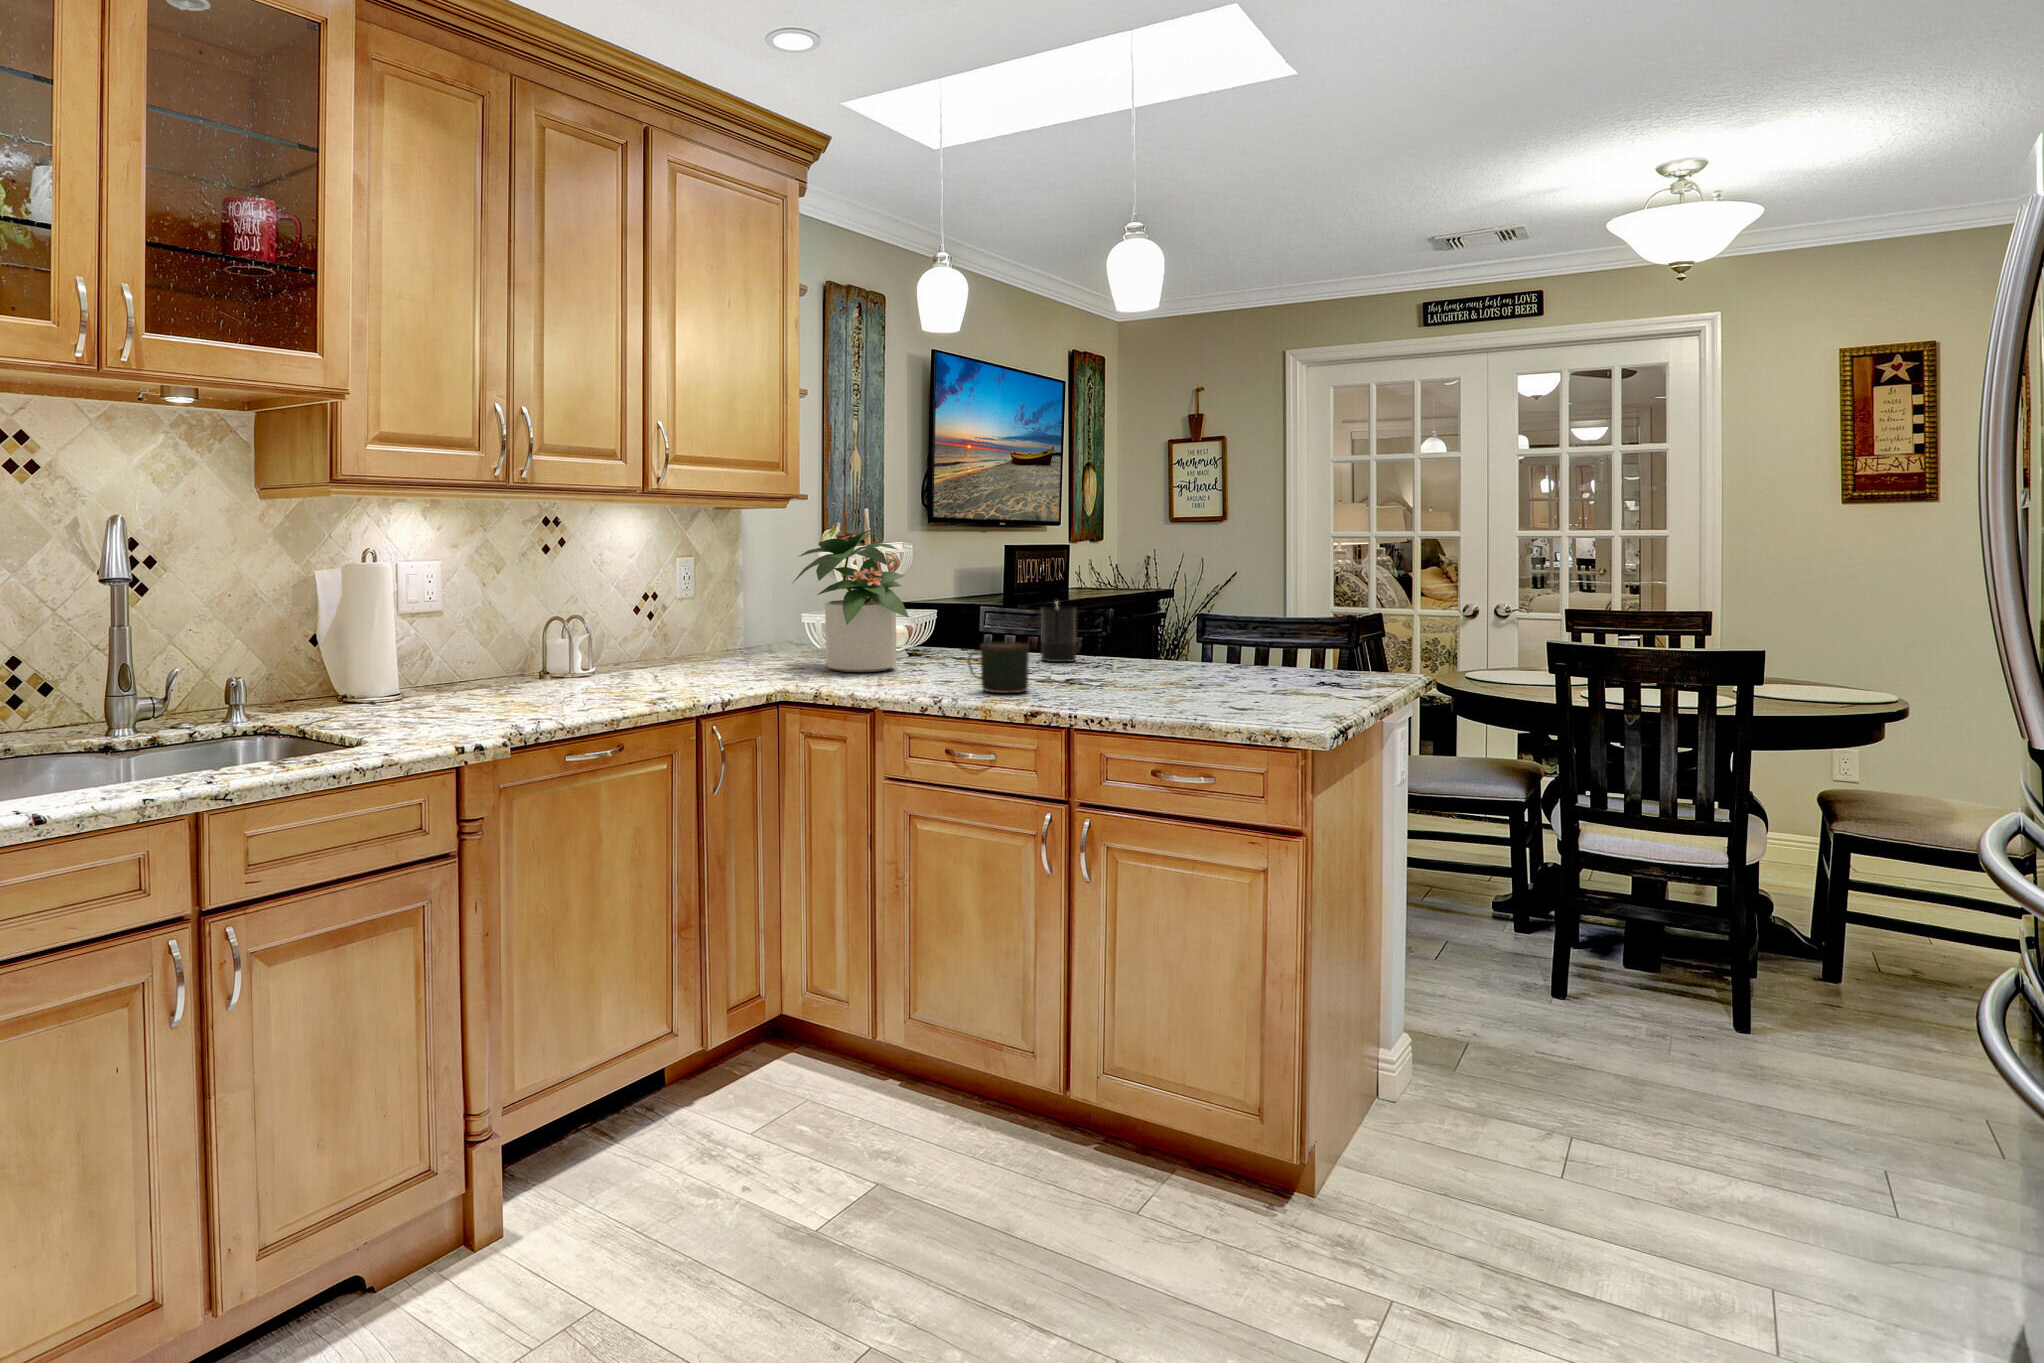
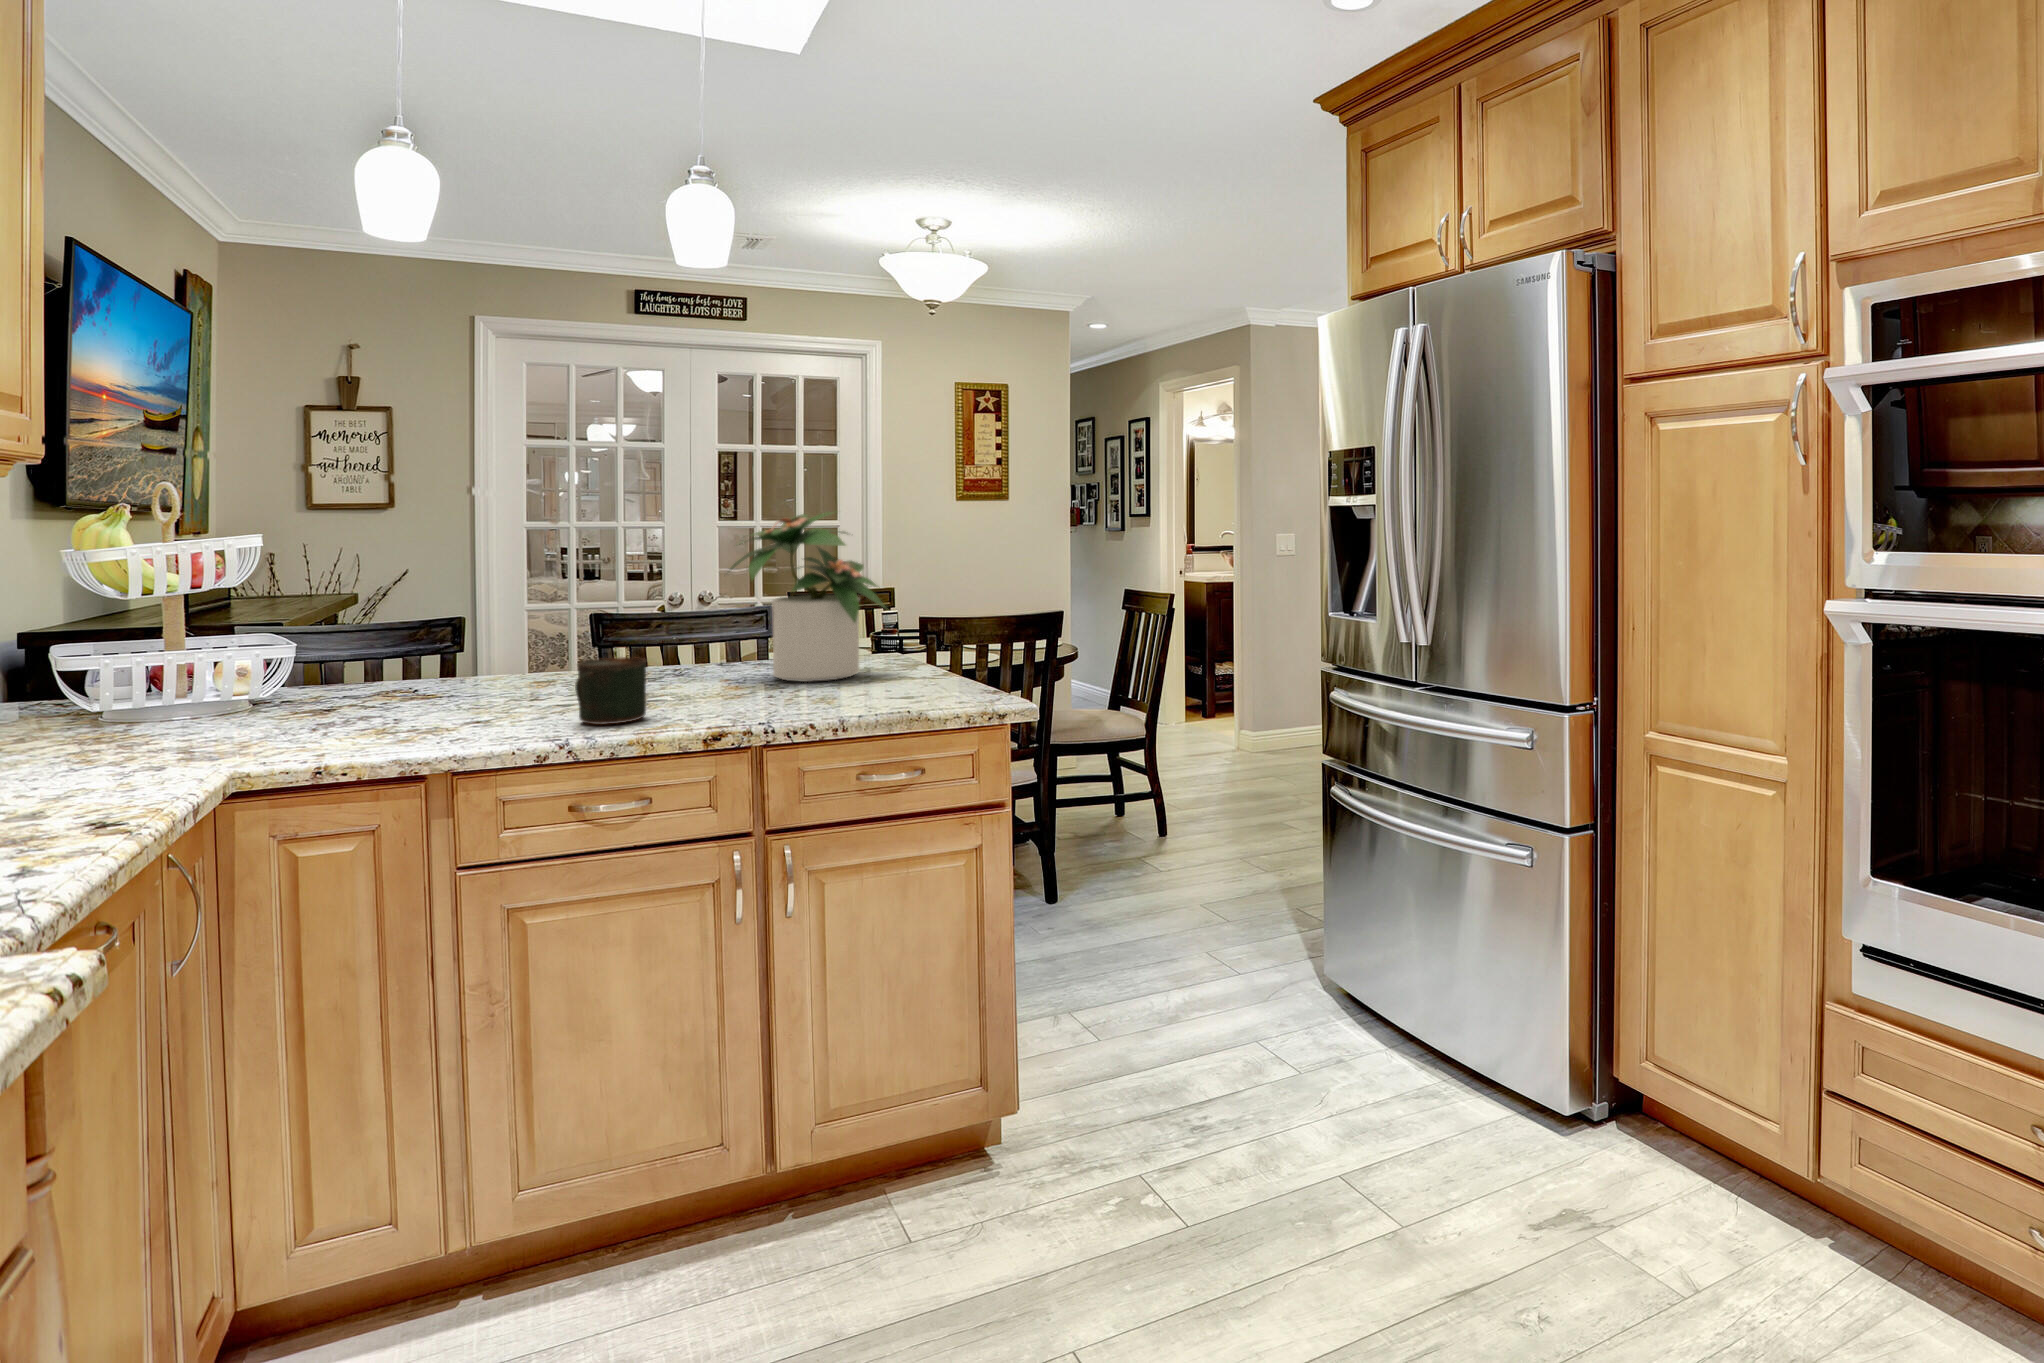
potted plant: present [793,529,909,672] -> present [730,512,888,682]
candle: present [1041,604,1076,662] -> none [505,608,556,686]

